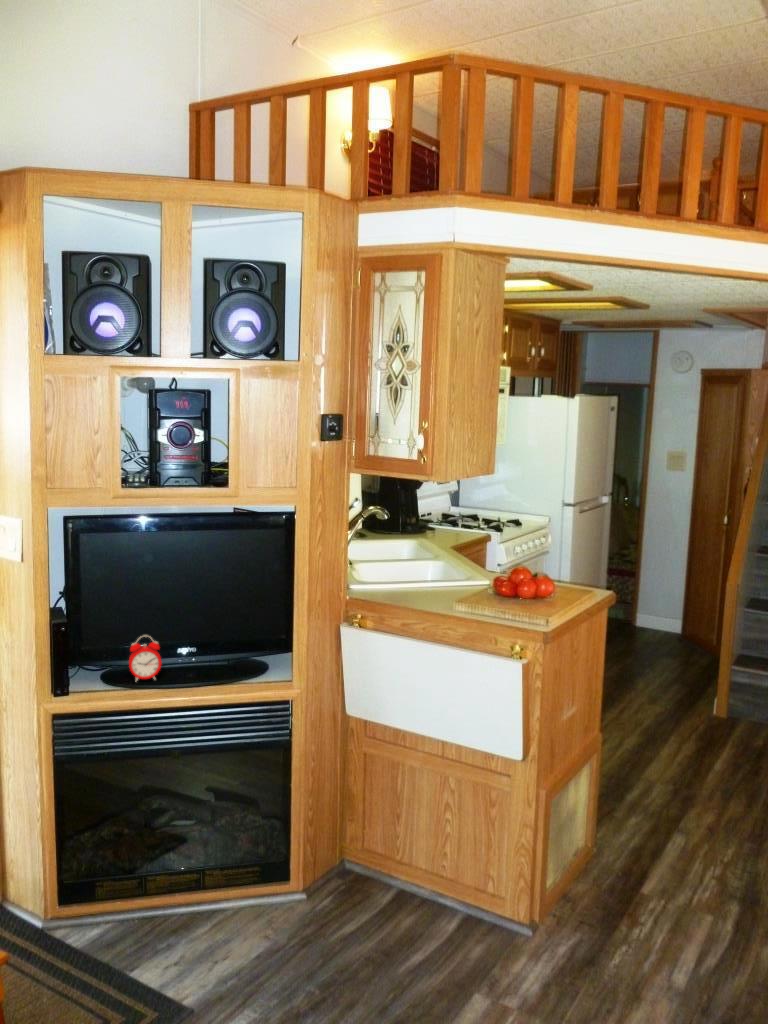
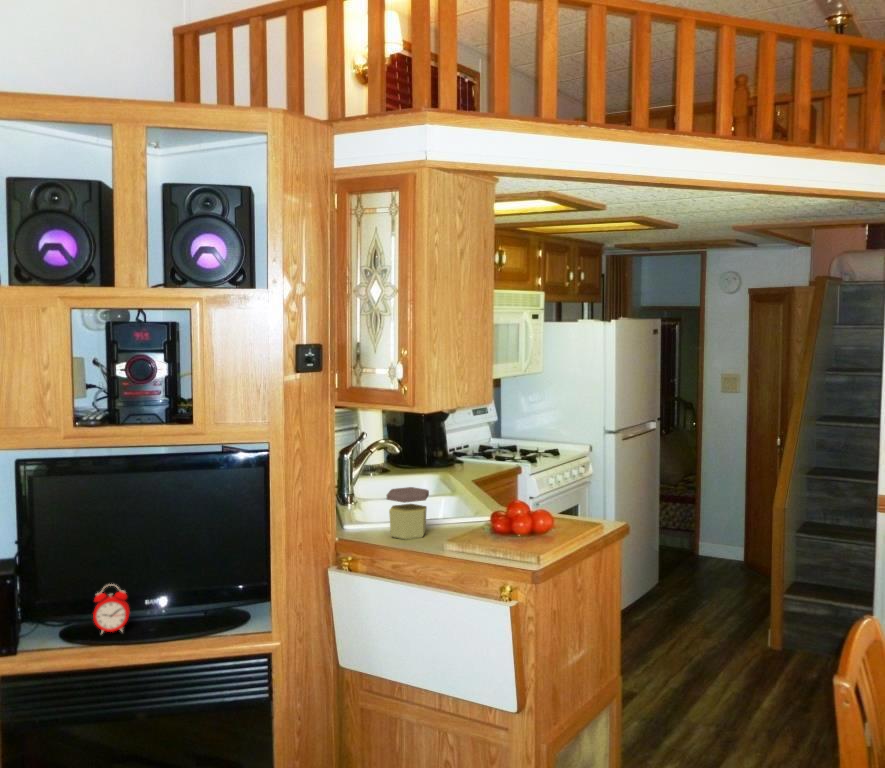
jar: none [397,552,434,601] -> present [386,487,429,540]

